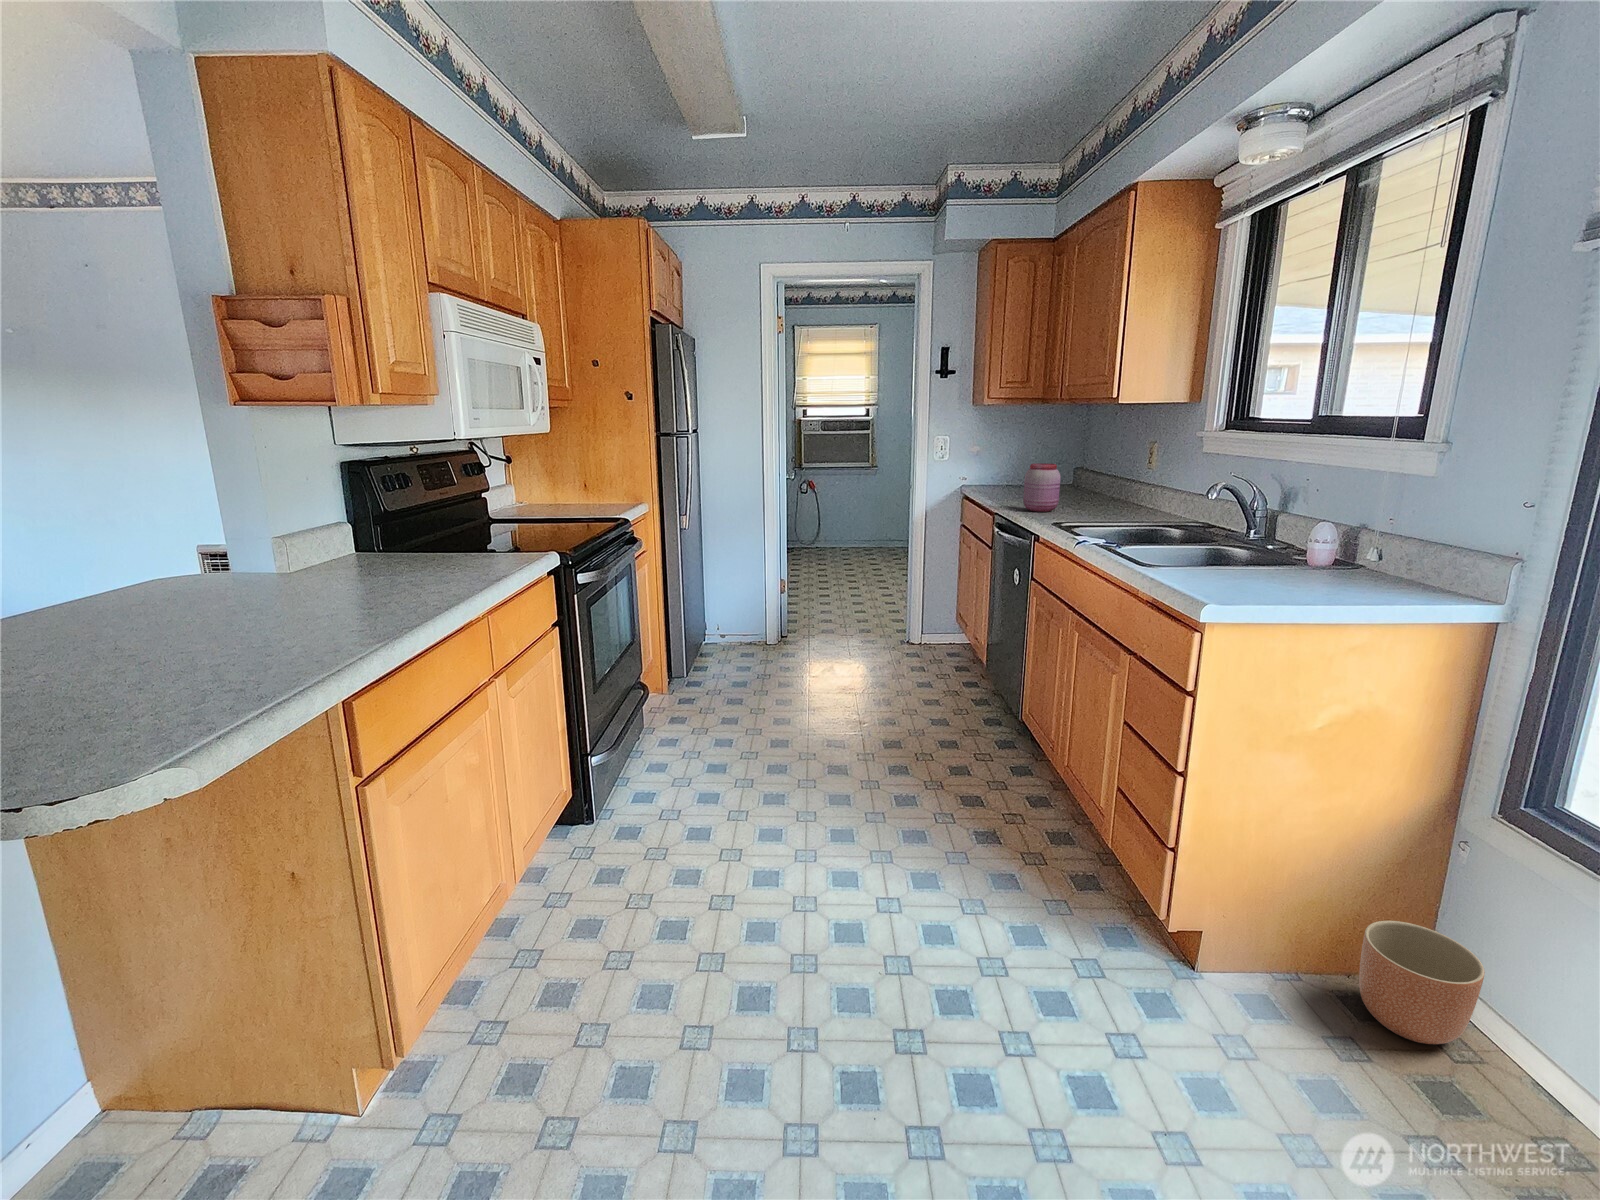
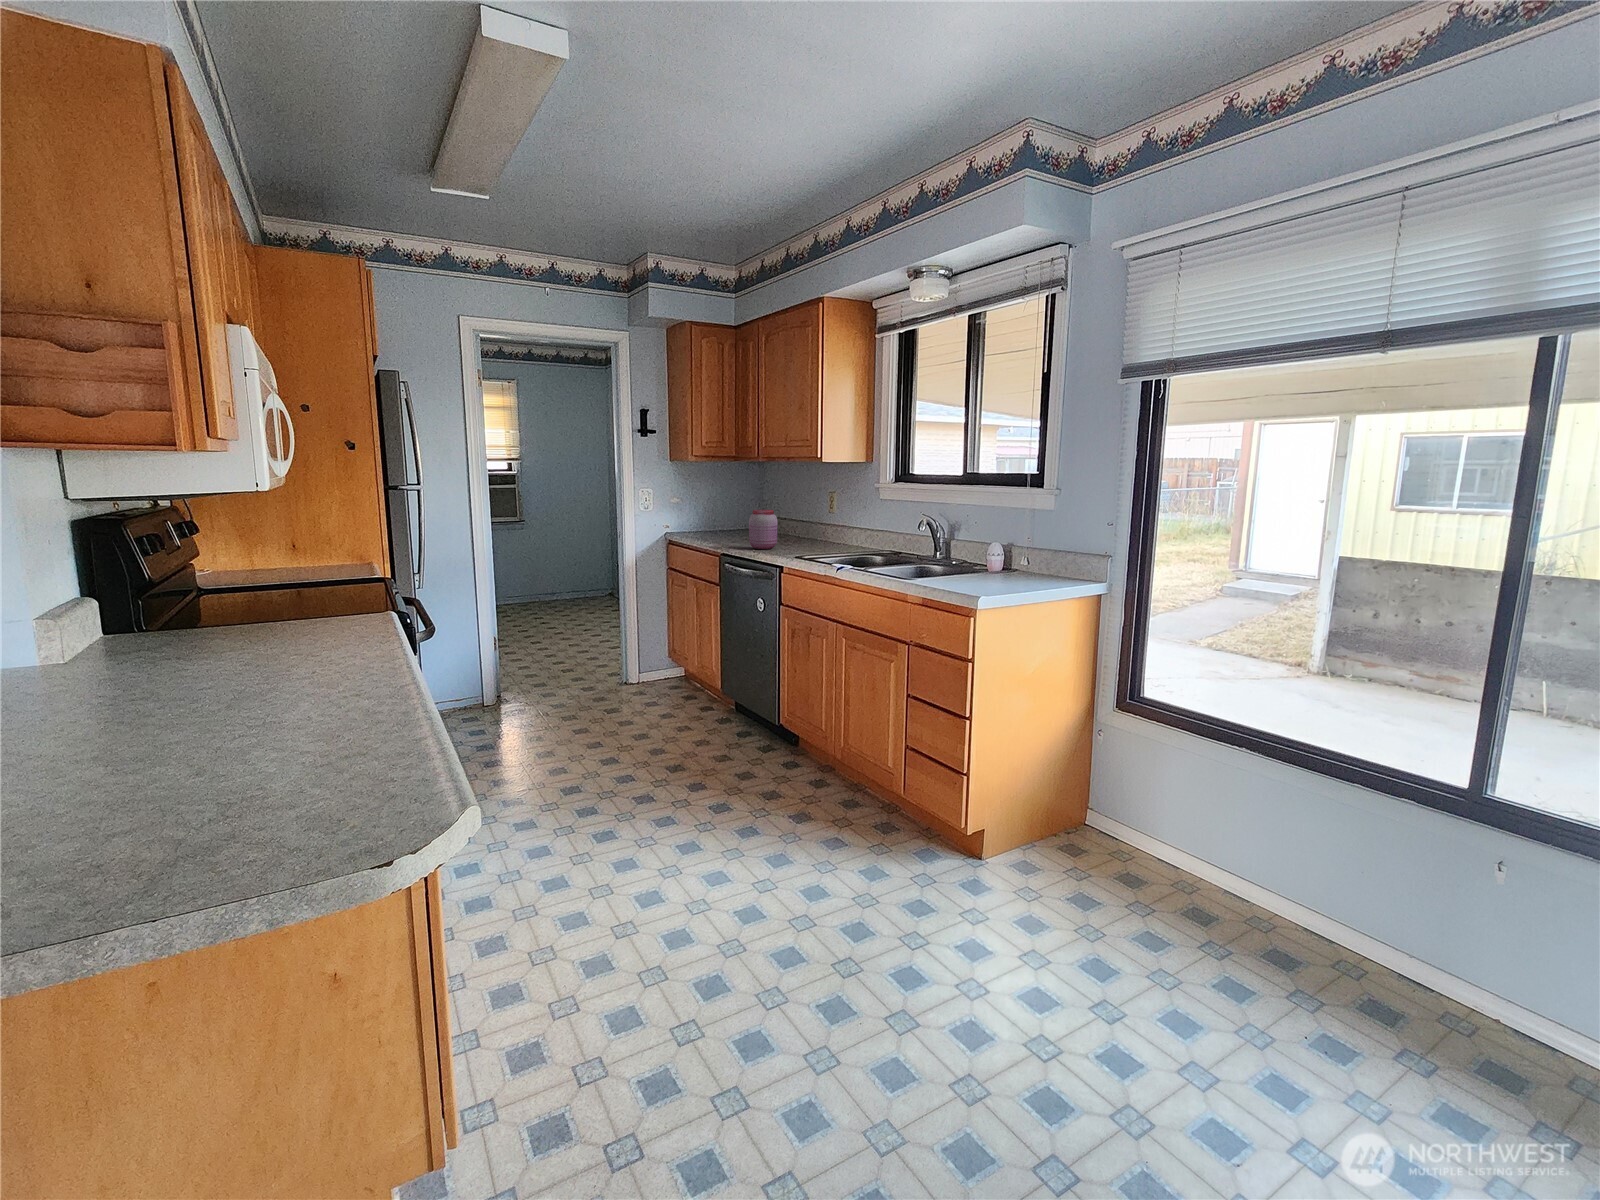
planter: present [1359,921,1485,1044] -> none [1071,790,1135,860]

